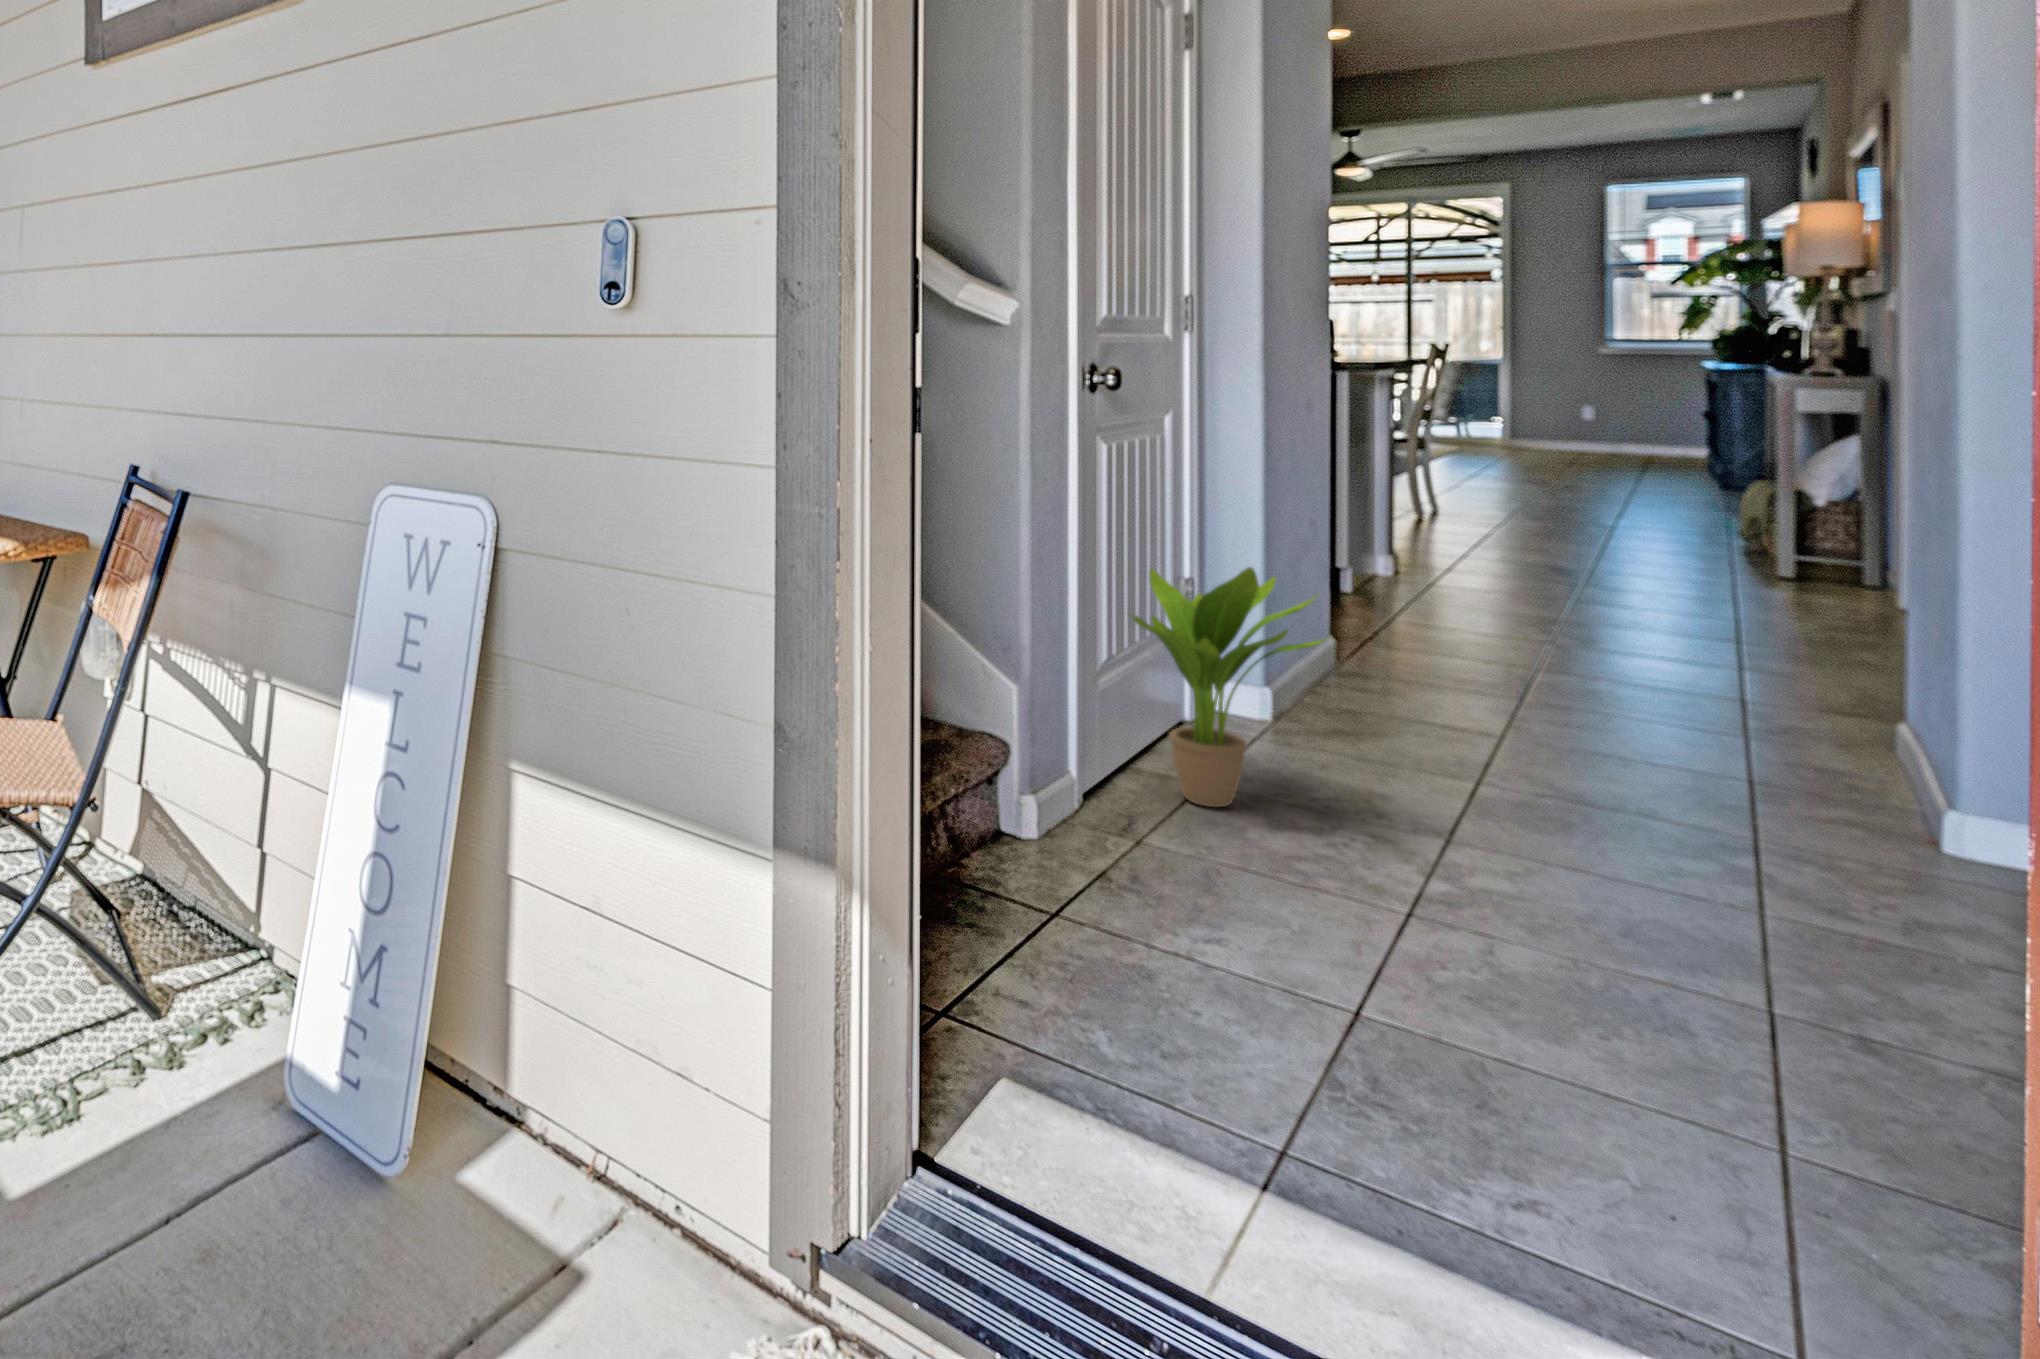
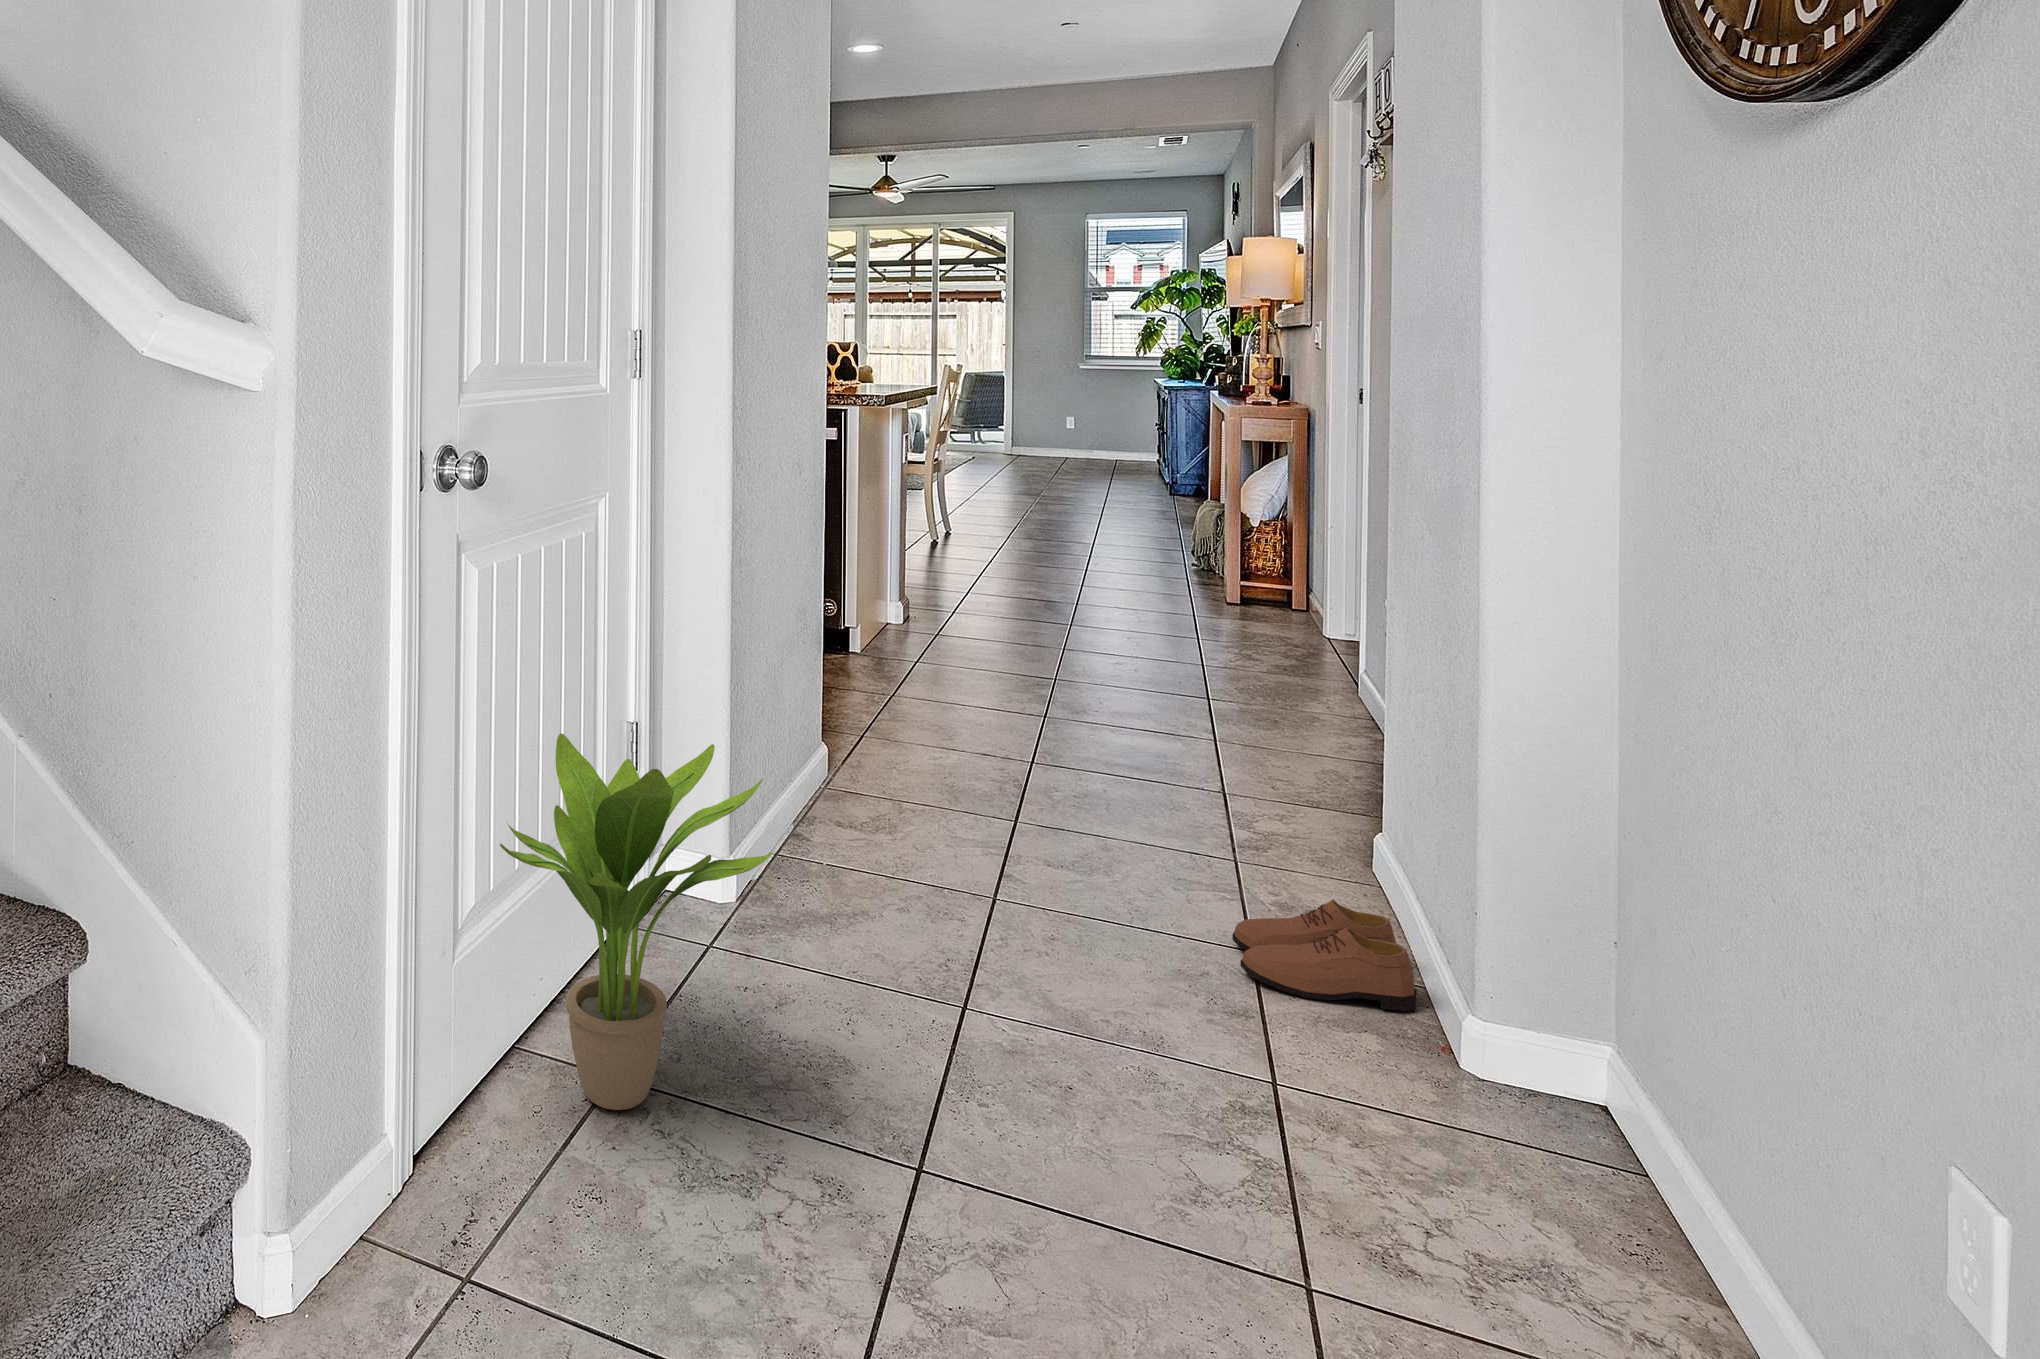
shoe: none [1733,748,1909,826] -> present [1232,899,1416,1011]

